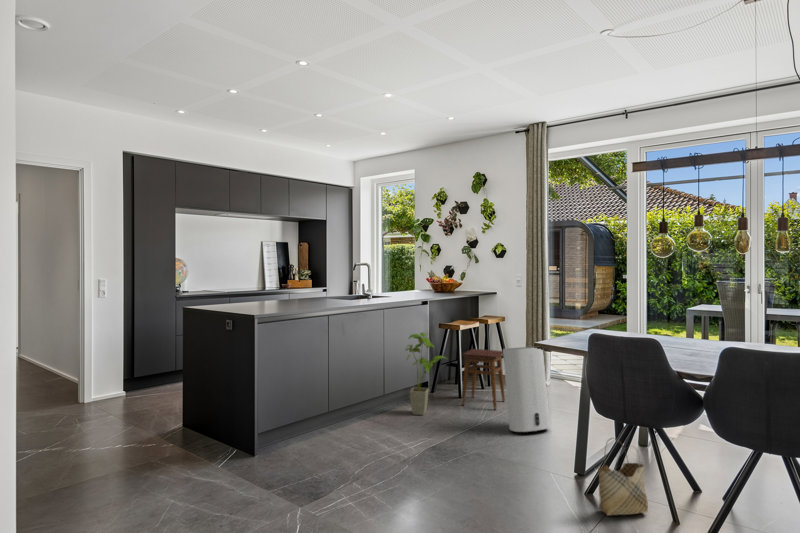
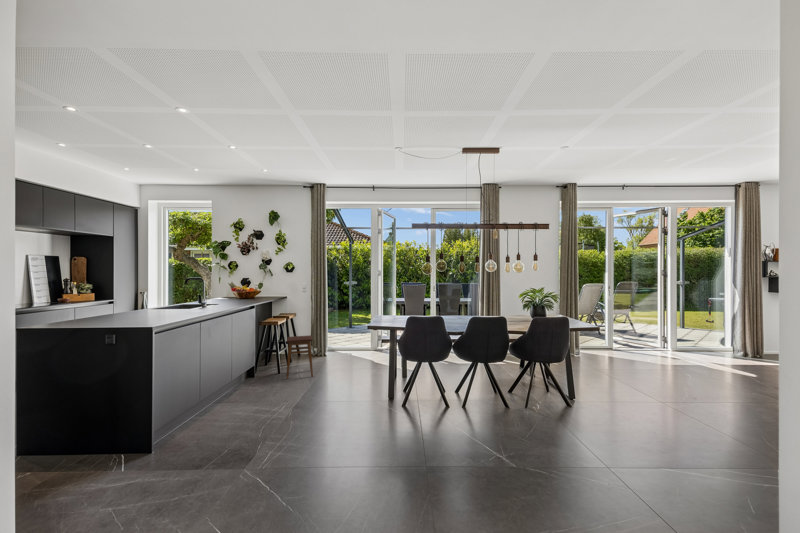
house plant: present [405,333,445,415] -> none [247,328,283,393]
air purifier: present [503,347,550,432] -> none [328,328,359,386]
woven basket: present [598,438,648,515] -> none [428,370,448,414]

